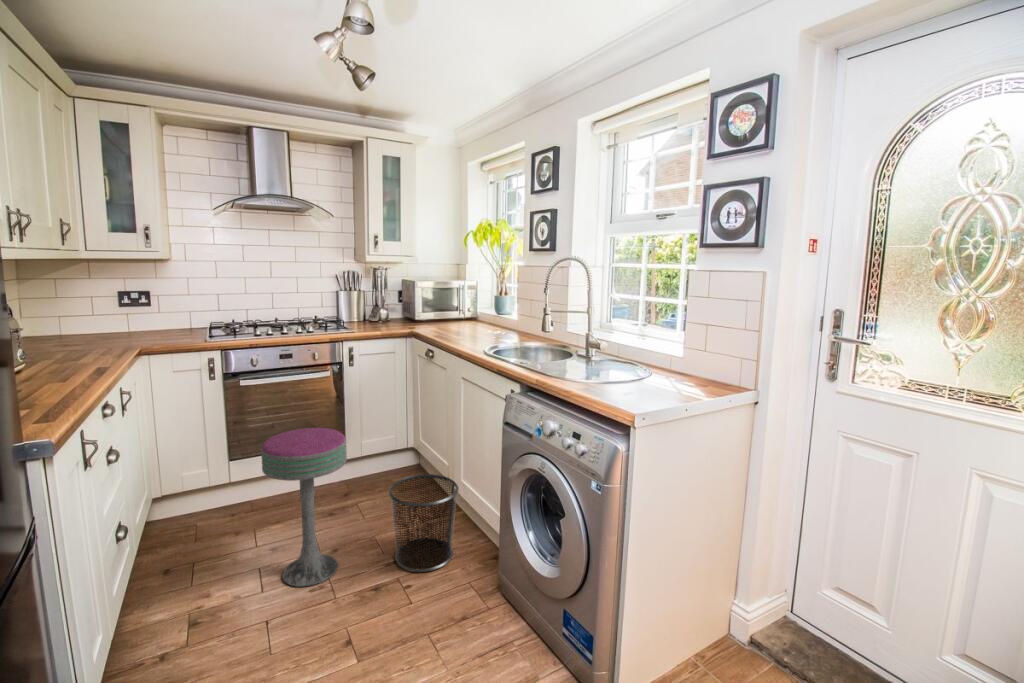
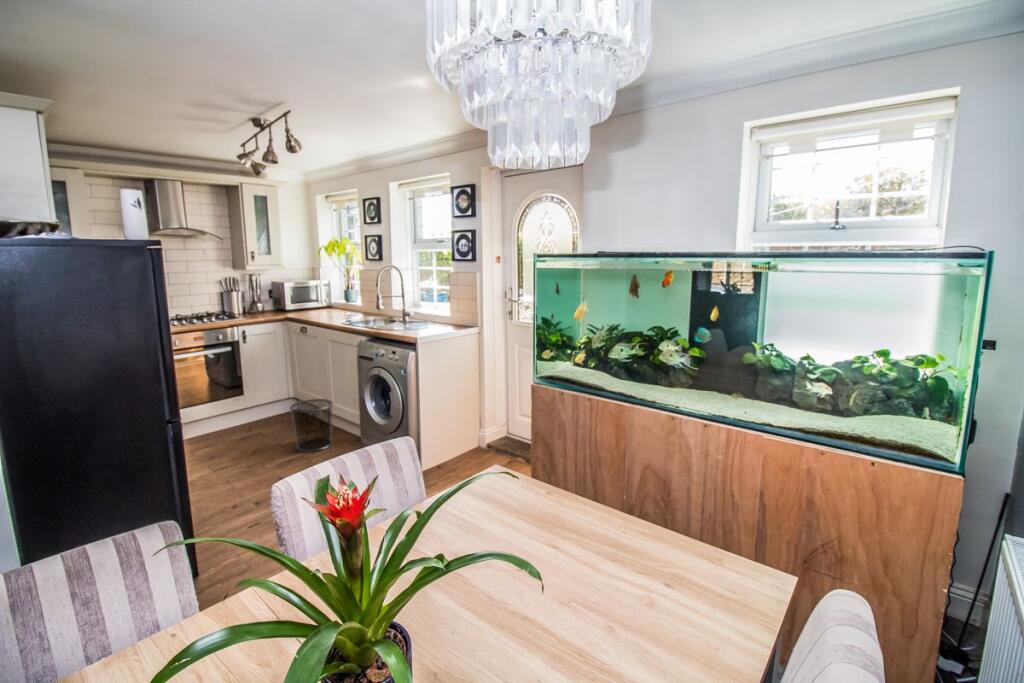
bar stool: present [261,428,347,587] -> none [207,375,261,467]

